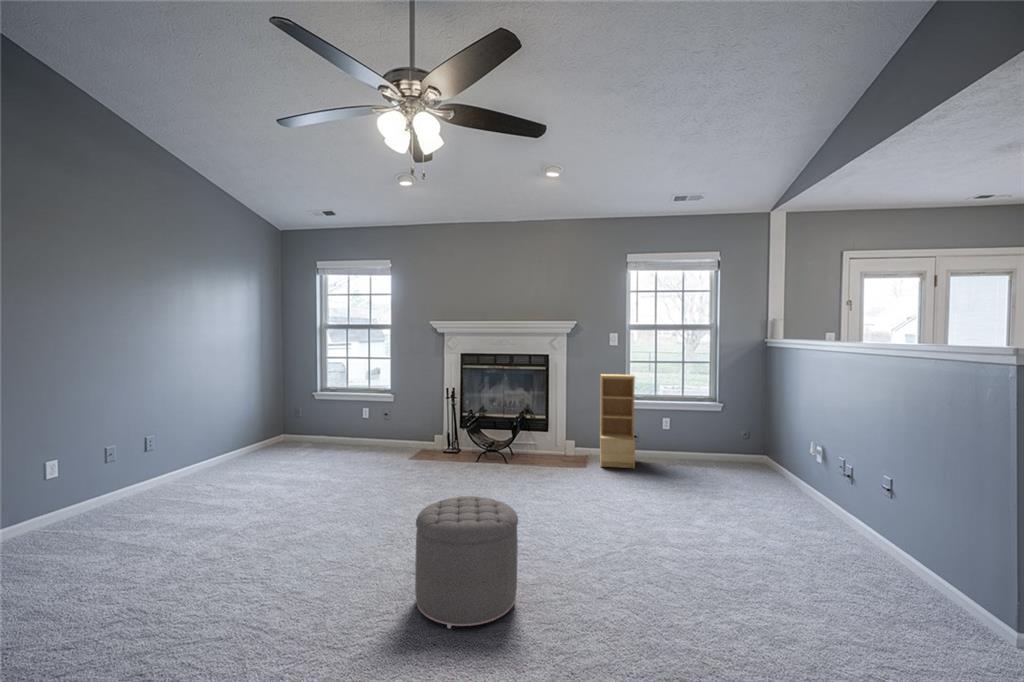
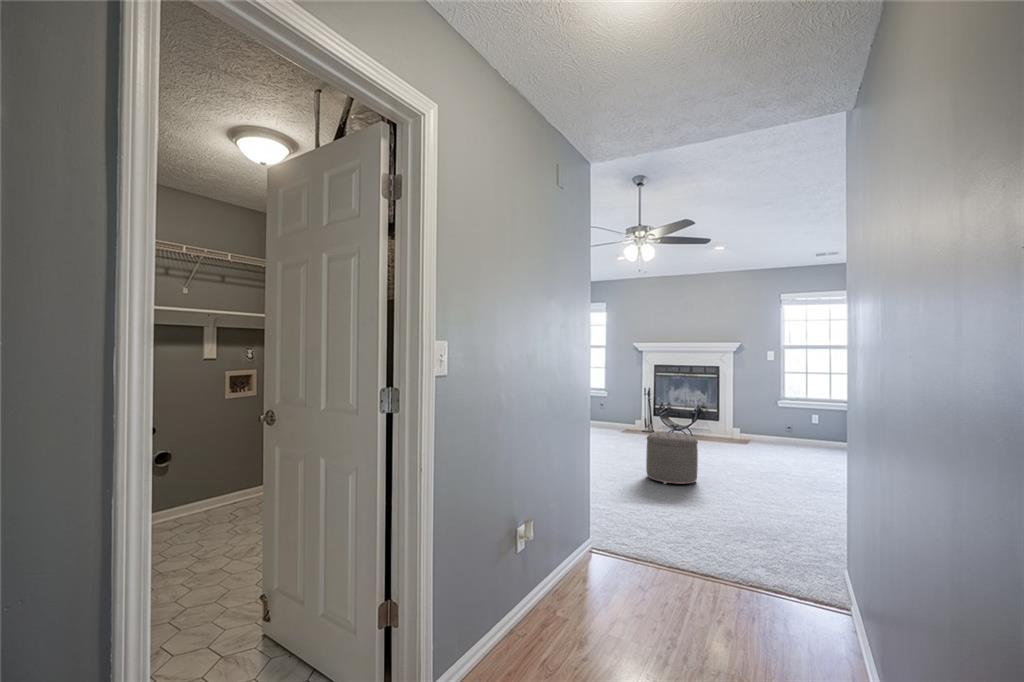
bookshelf: present [600,374,635,468] -> none [759,381,786,448]

